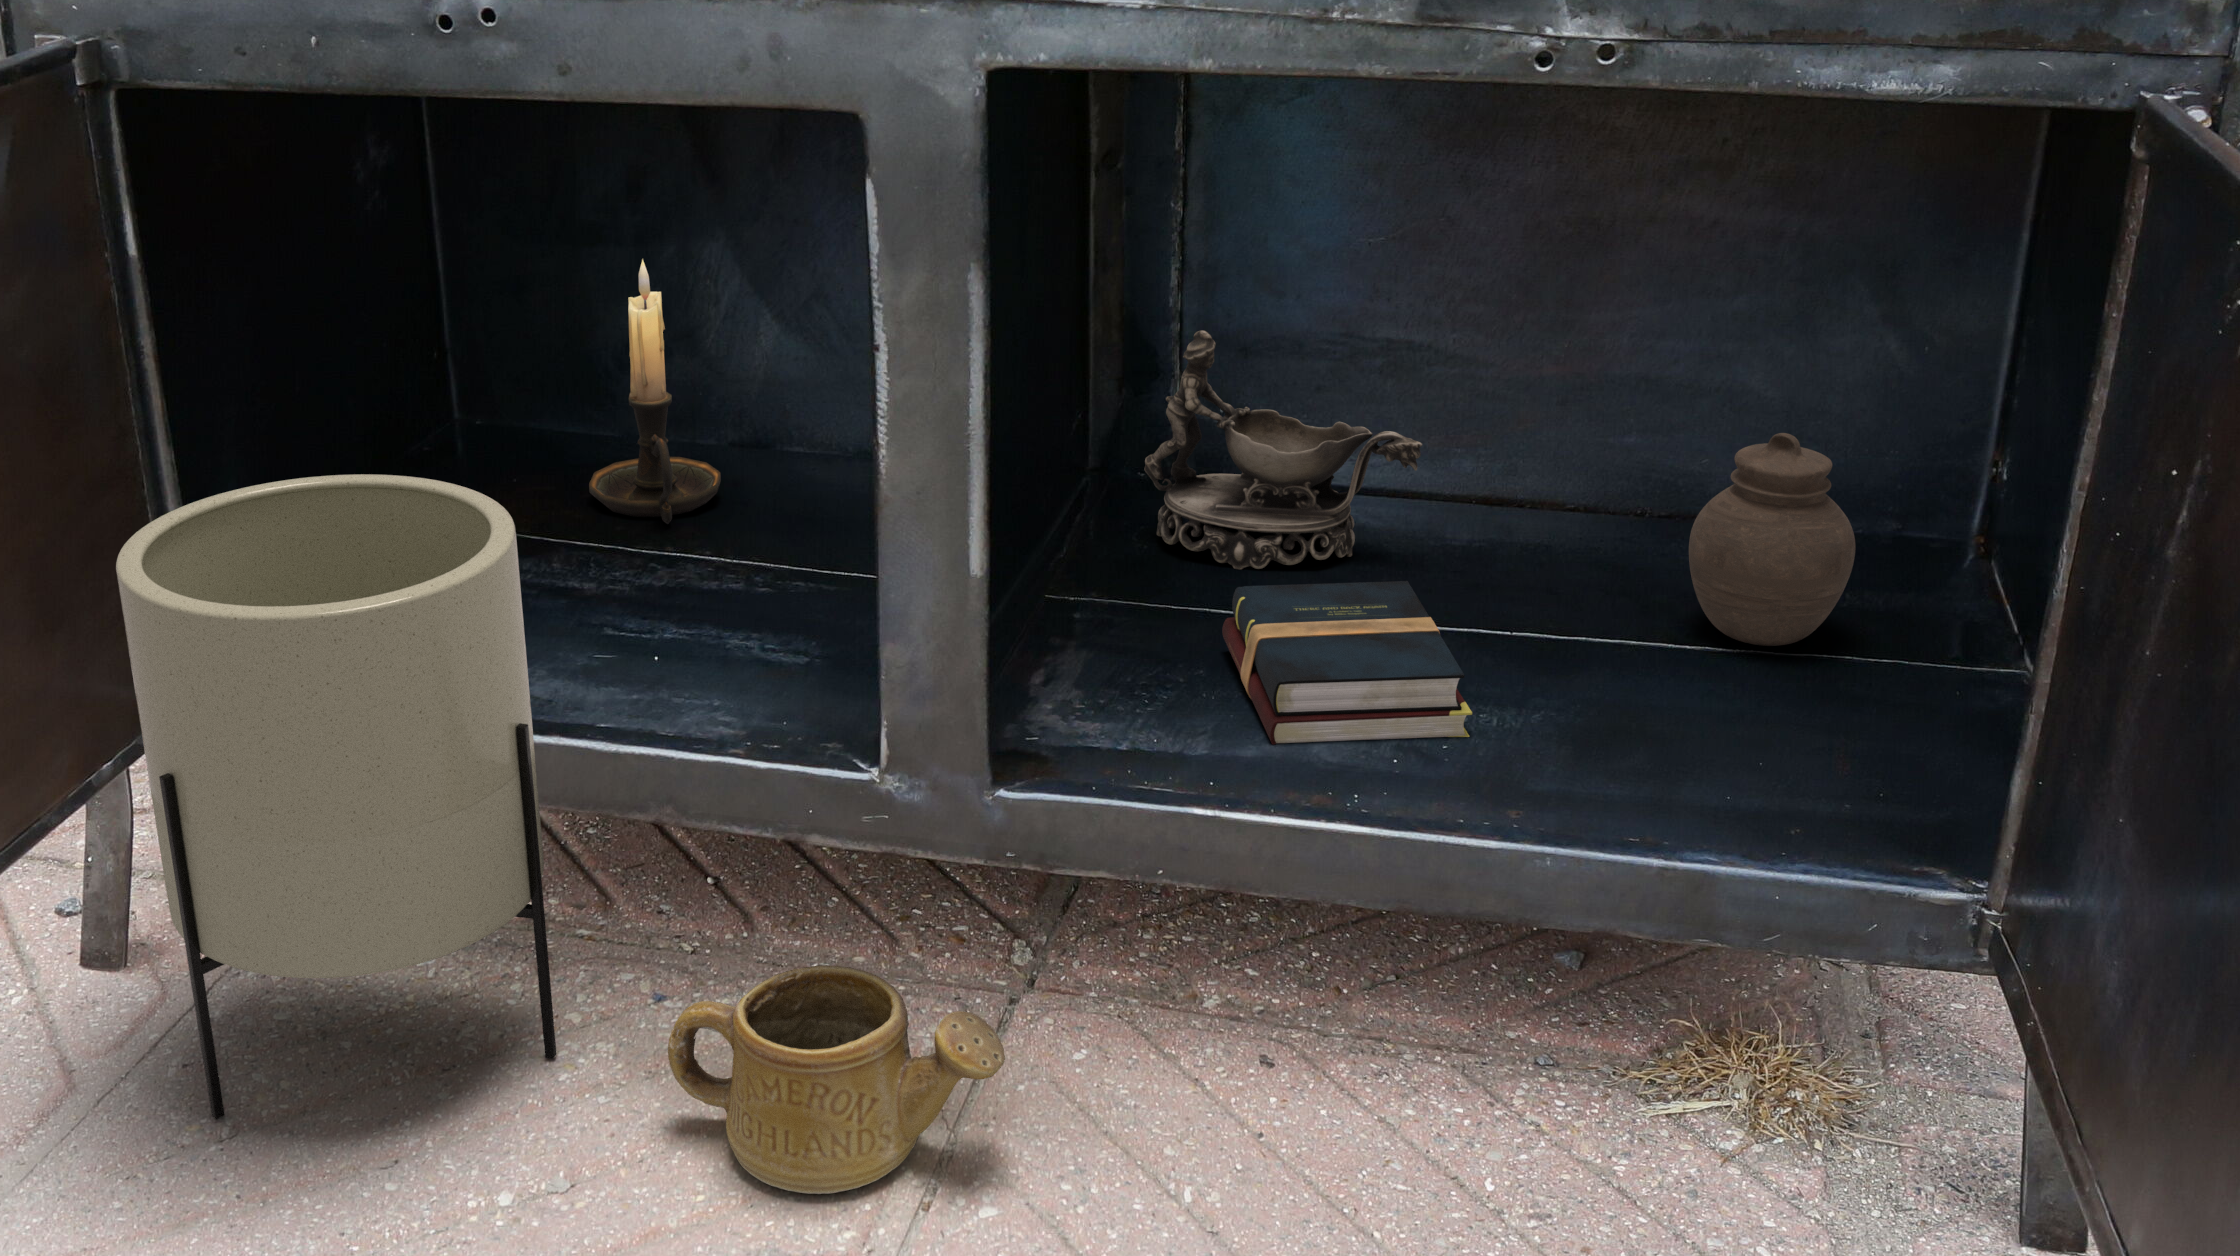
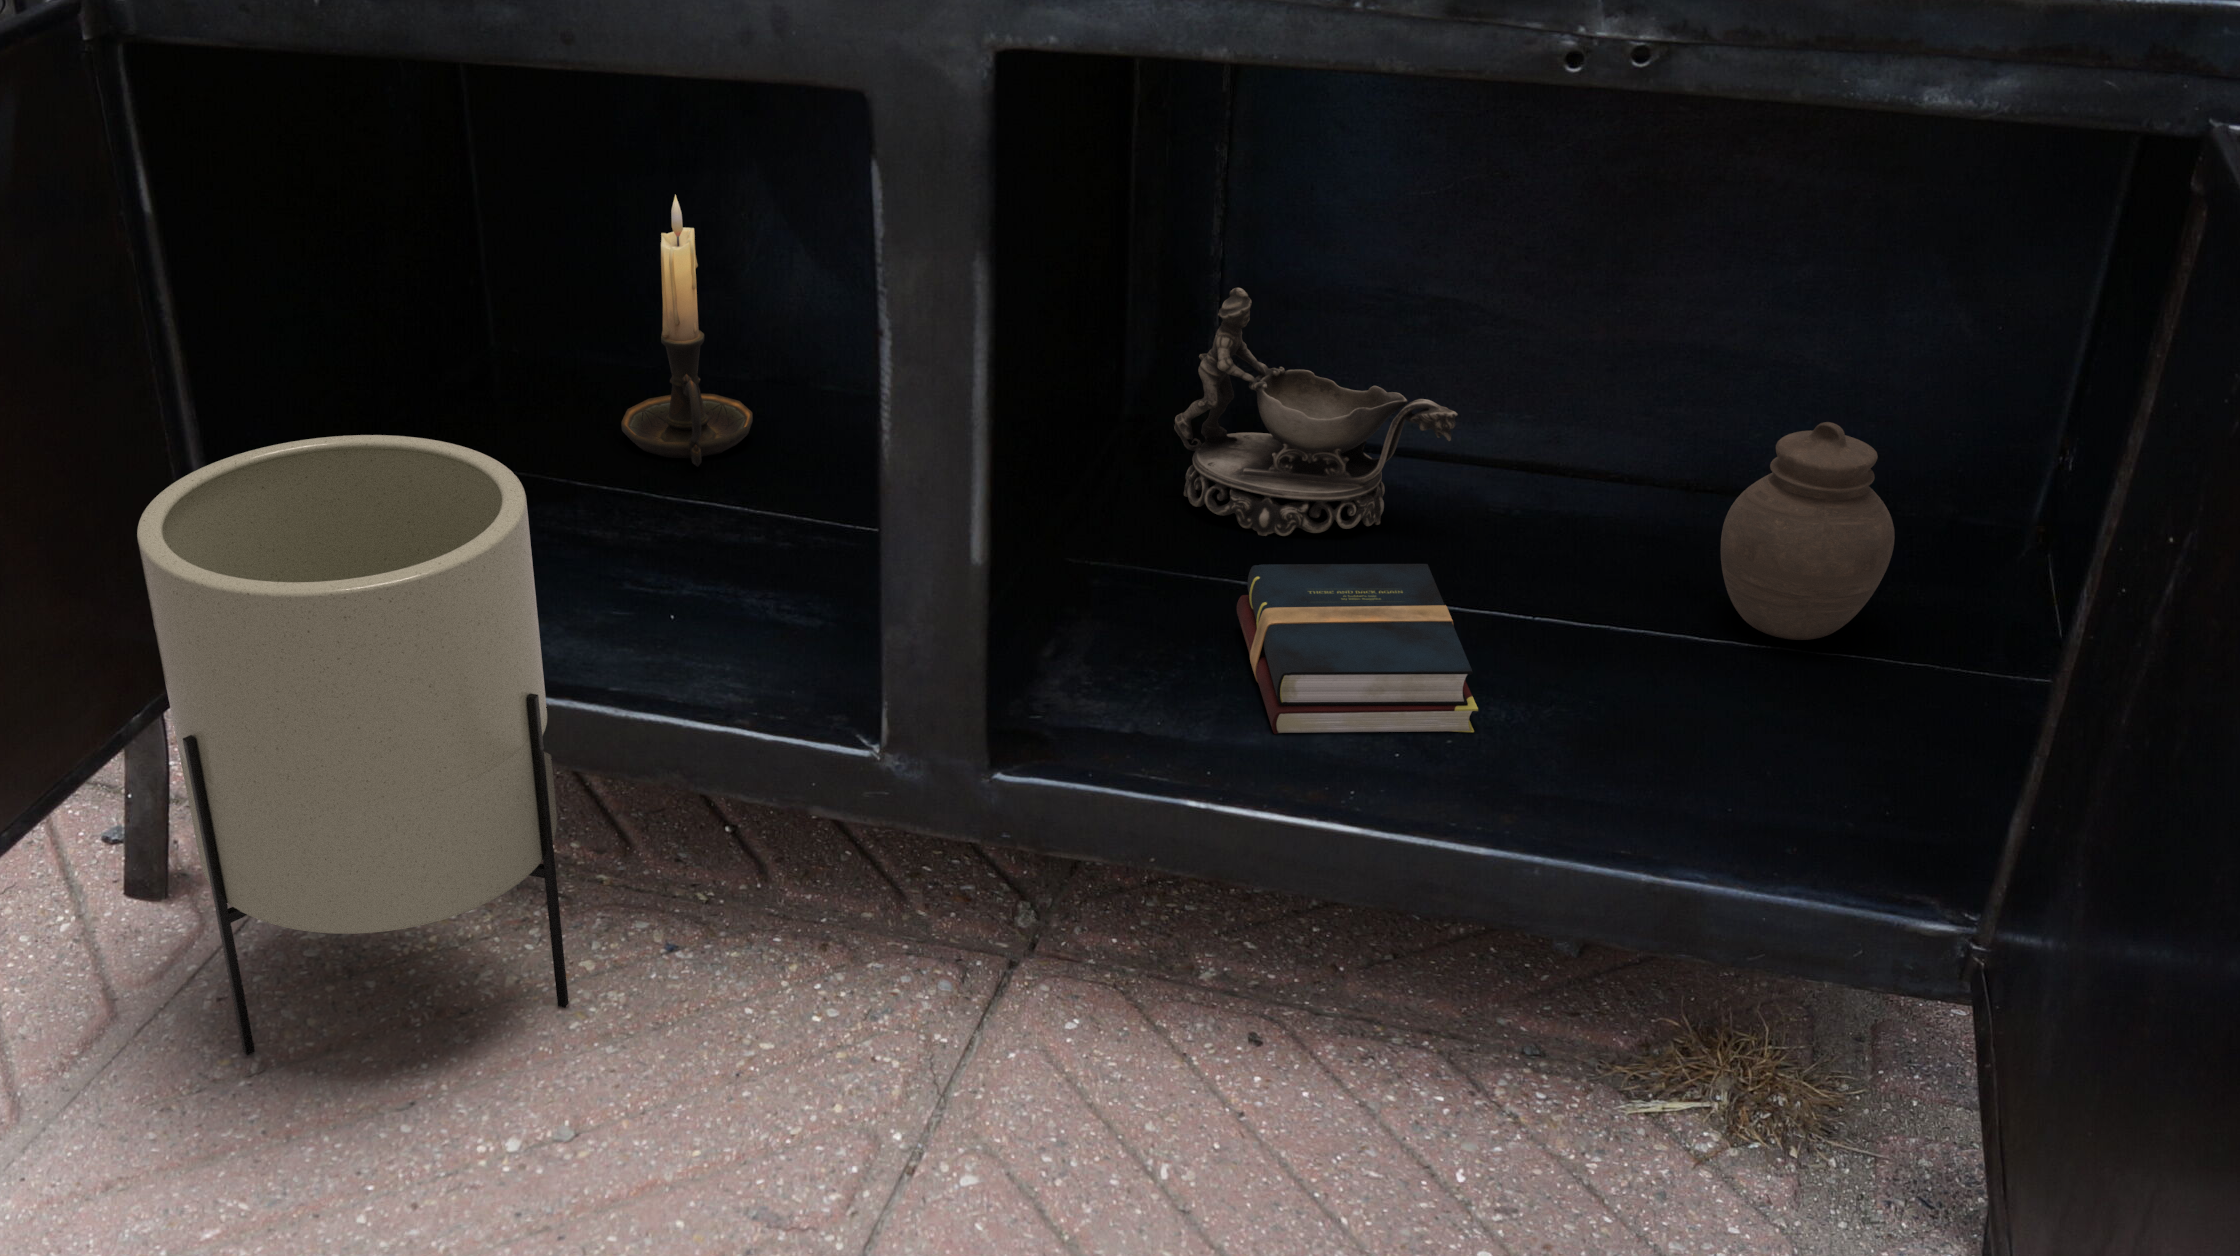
watering can: present [668,965,1006,1194] -> none [670,937,992,1156]

